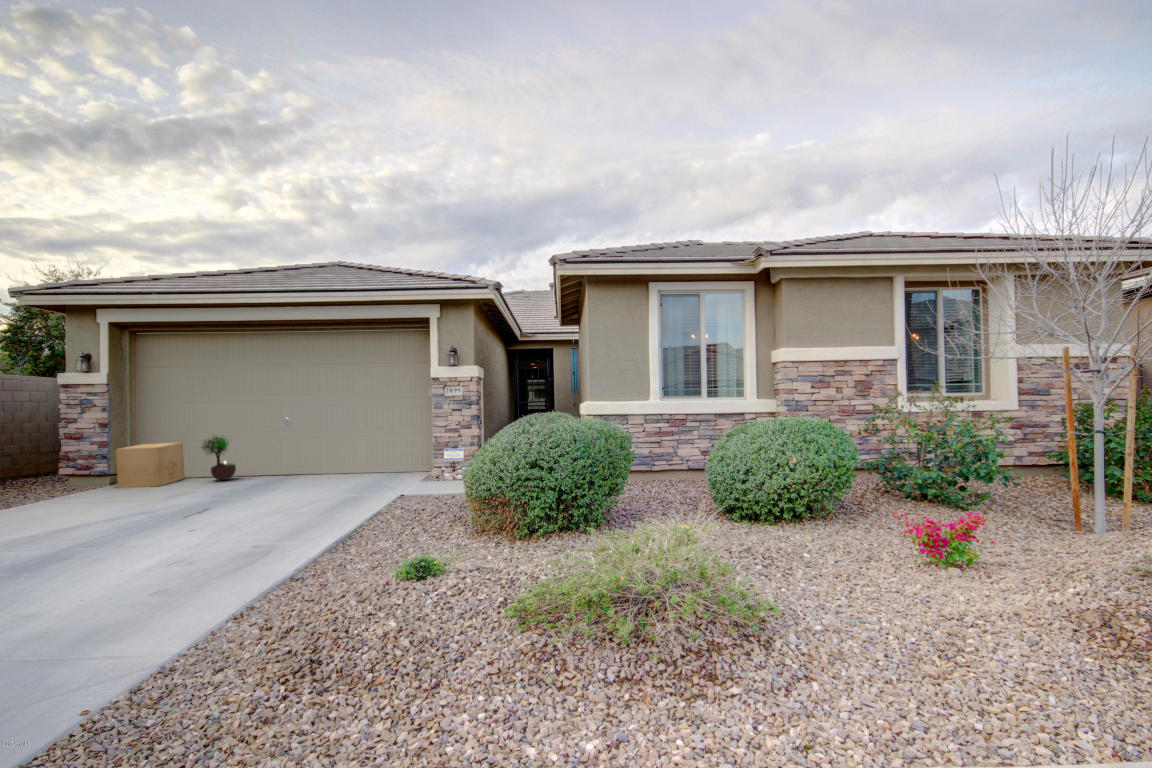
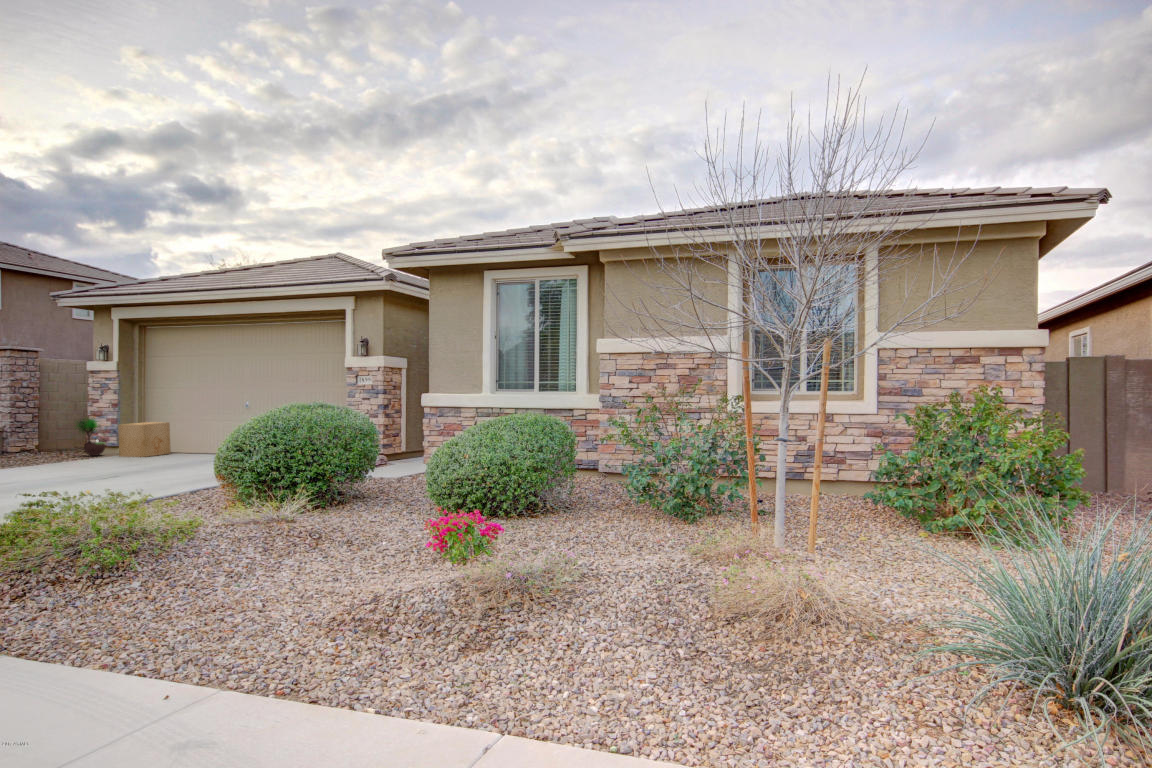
potted tree: present [201,437,236,480] -> present [76,418,105,456]

